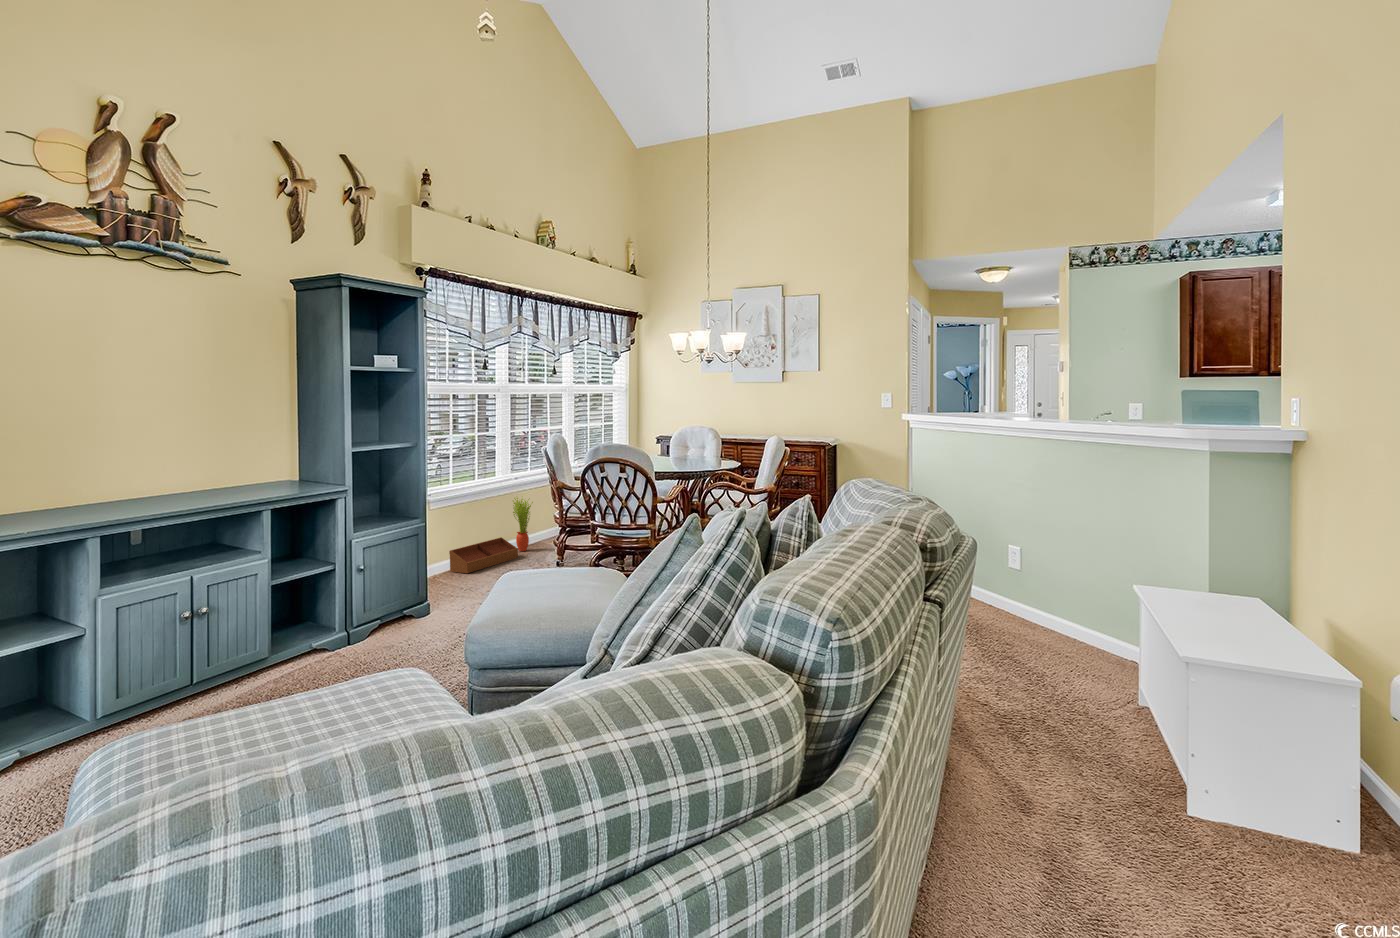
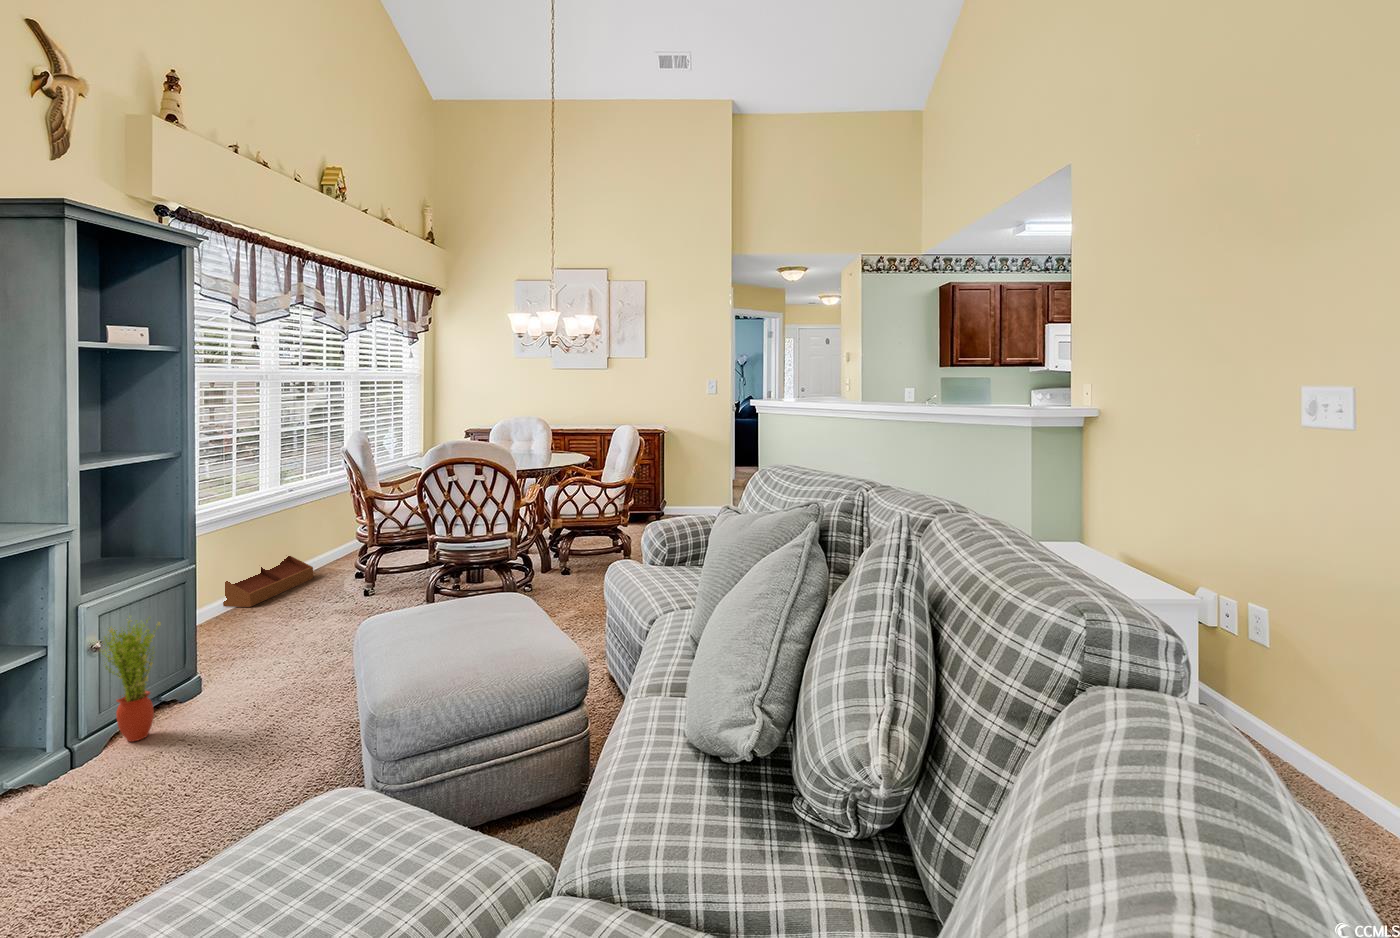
potted plant: present [513,497,533,551] -> present [100,617,161,741]

